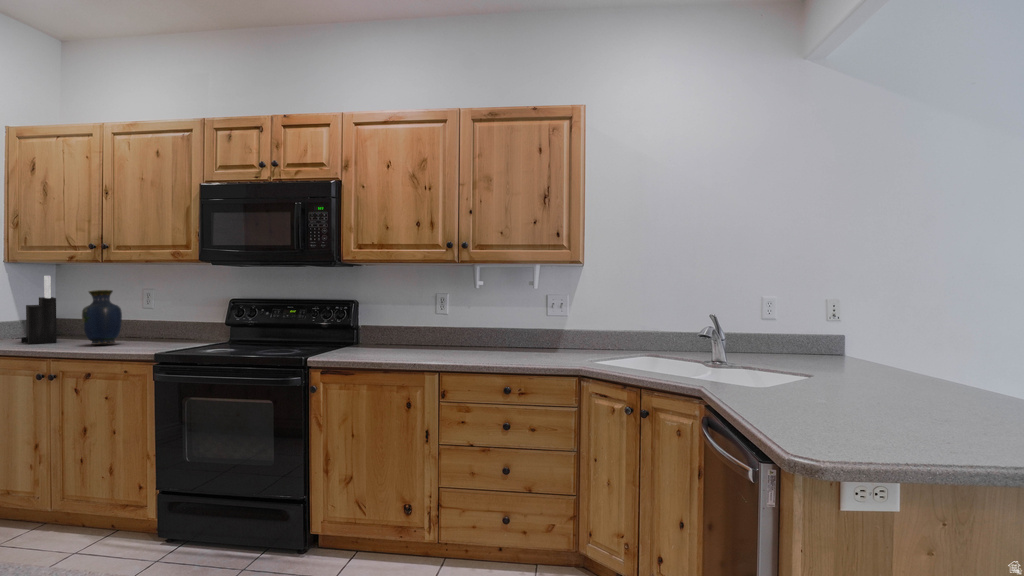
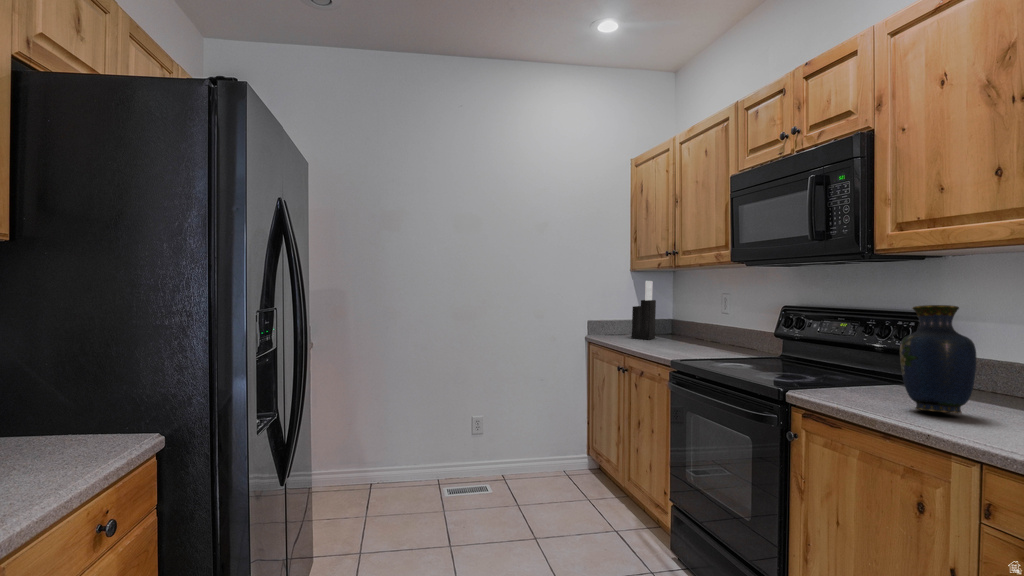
vase: present [82,290,122,345] -> present [900,305,976,414]

